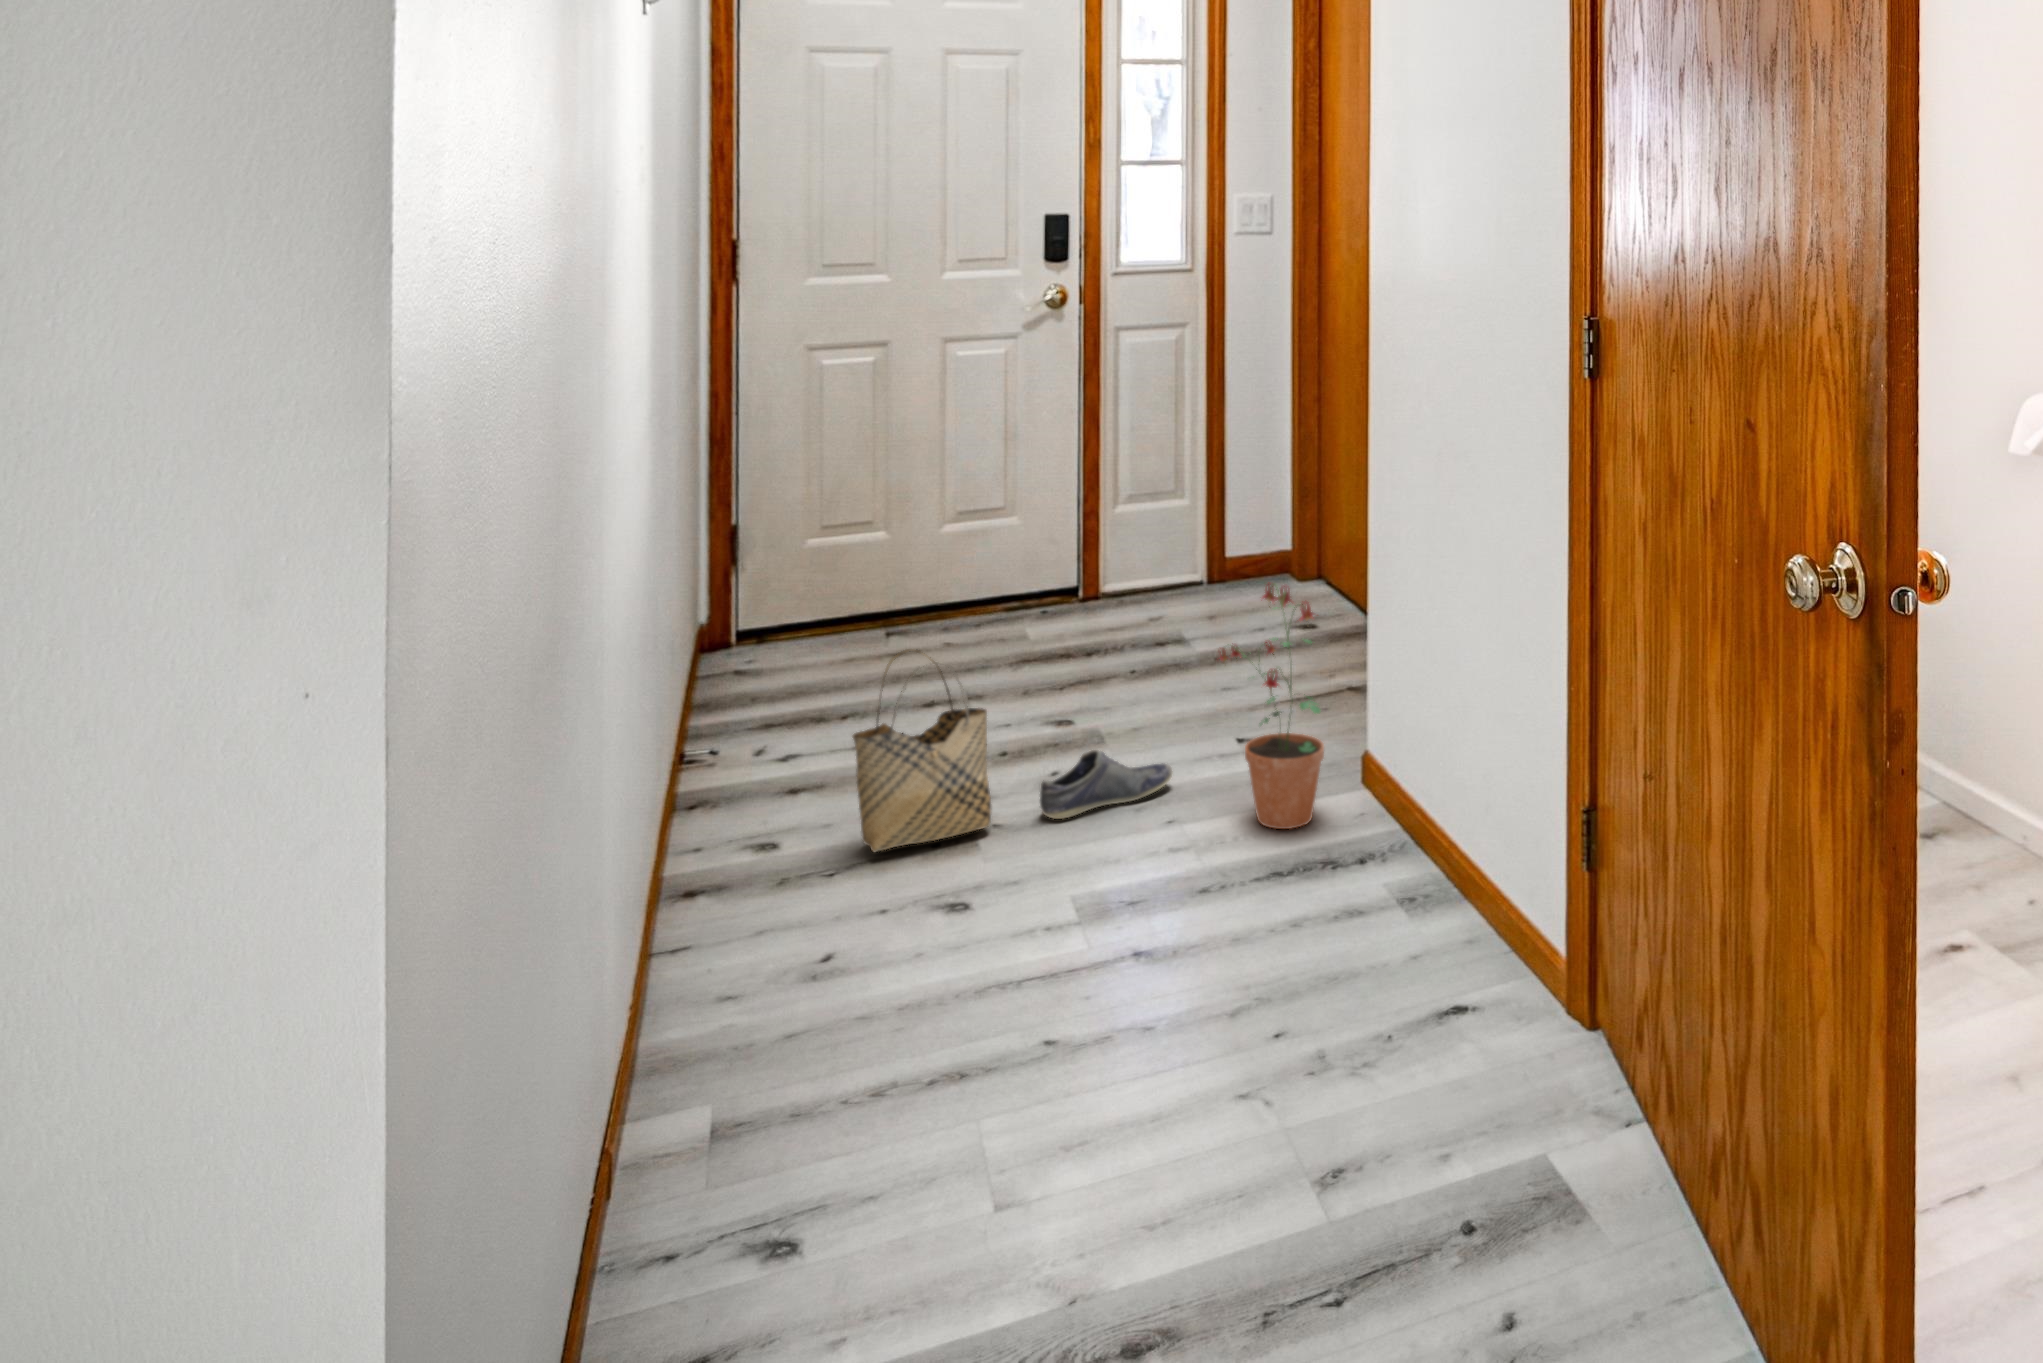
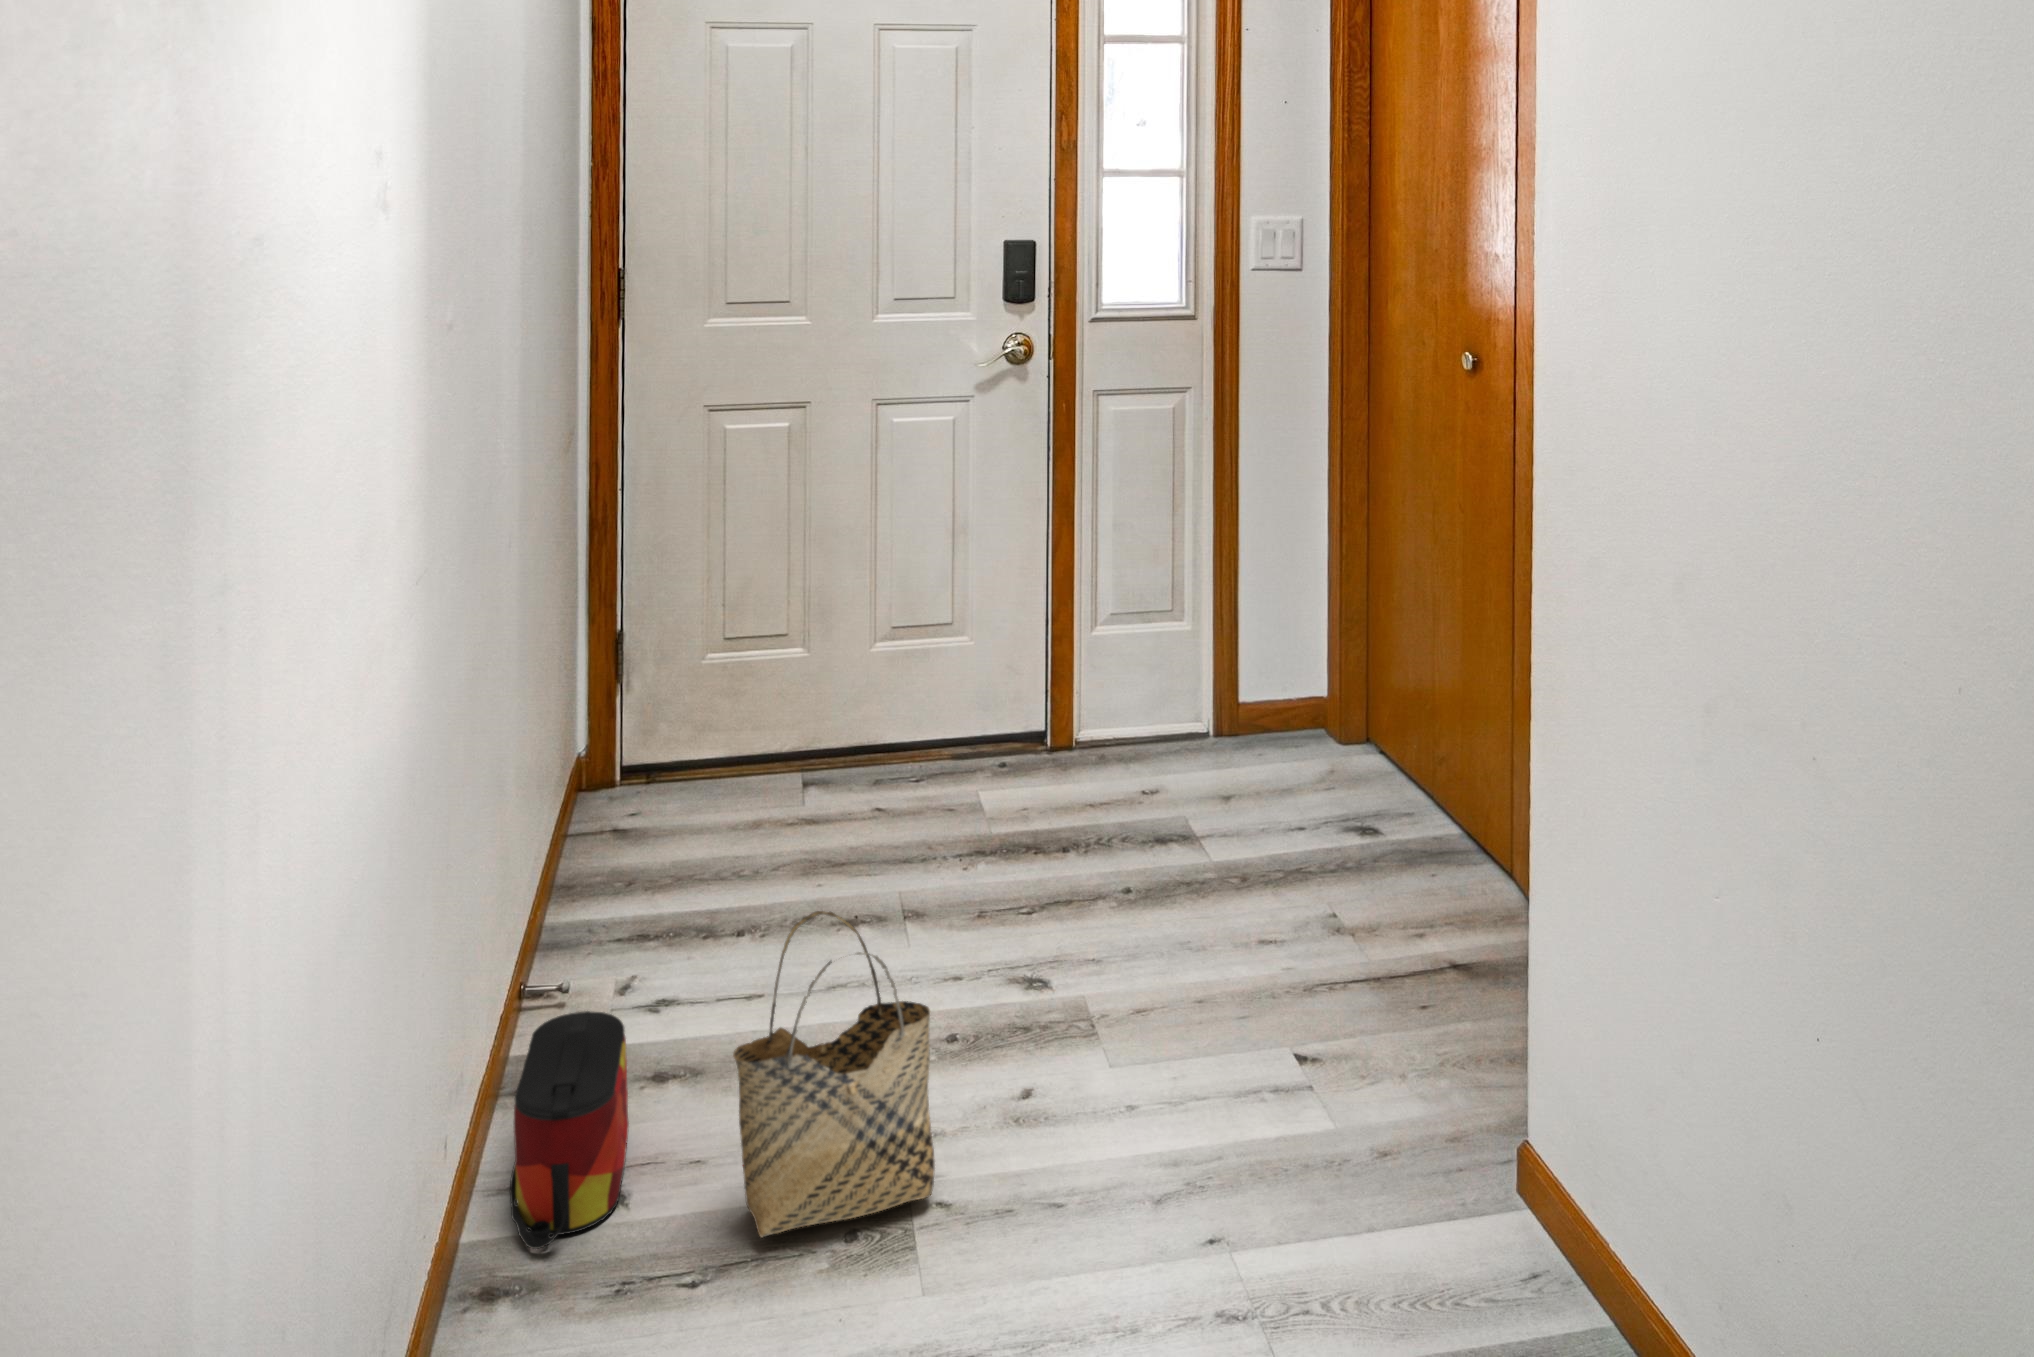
potted plant: present [1219,584,1324,829] -> none [1277,838,1473,1254]
bag: none [691,738,773,872] -> present [510,1011,629,1249]
shoe: present [1040,750,1172,819] -> none [1005,1072,1201,1187]

